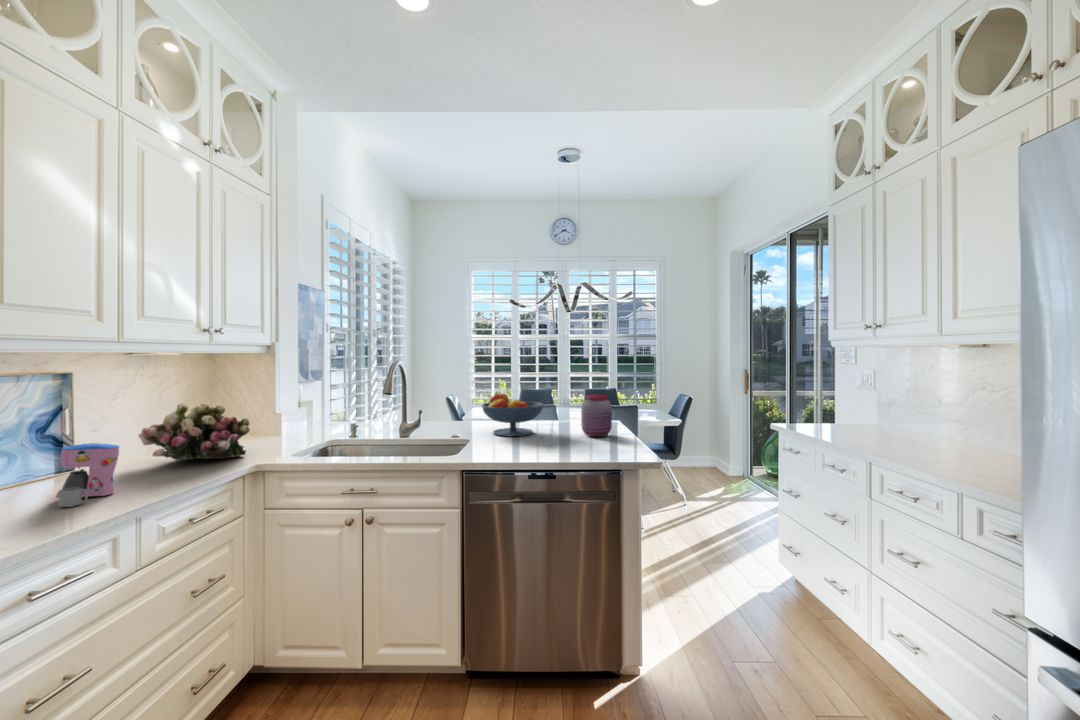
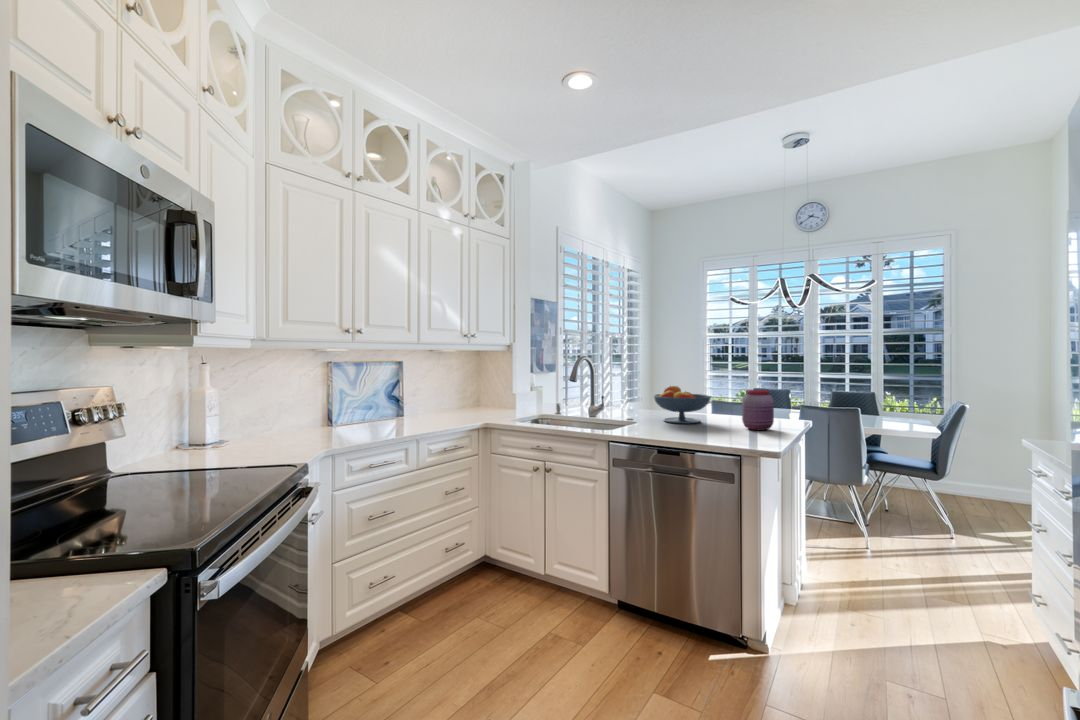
flower arrangement: present [139,403,250,460] -> none [431,382,488,418]
coffee maker: present [56,443,119,507] -> none [390,399,416,430]

